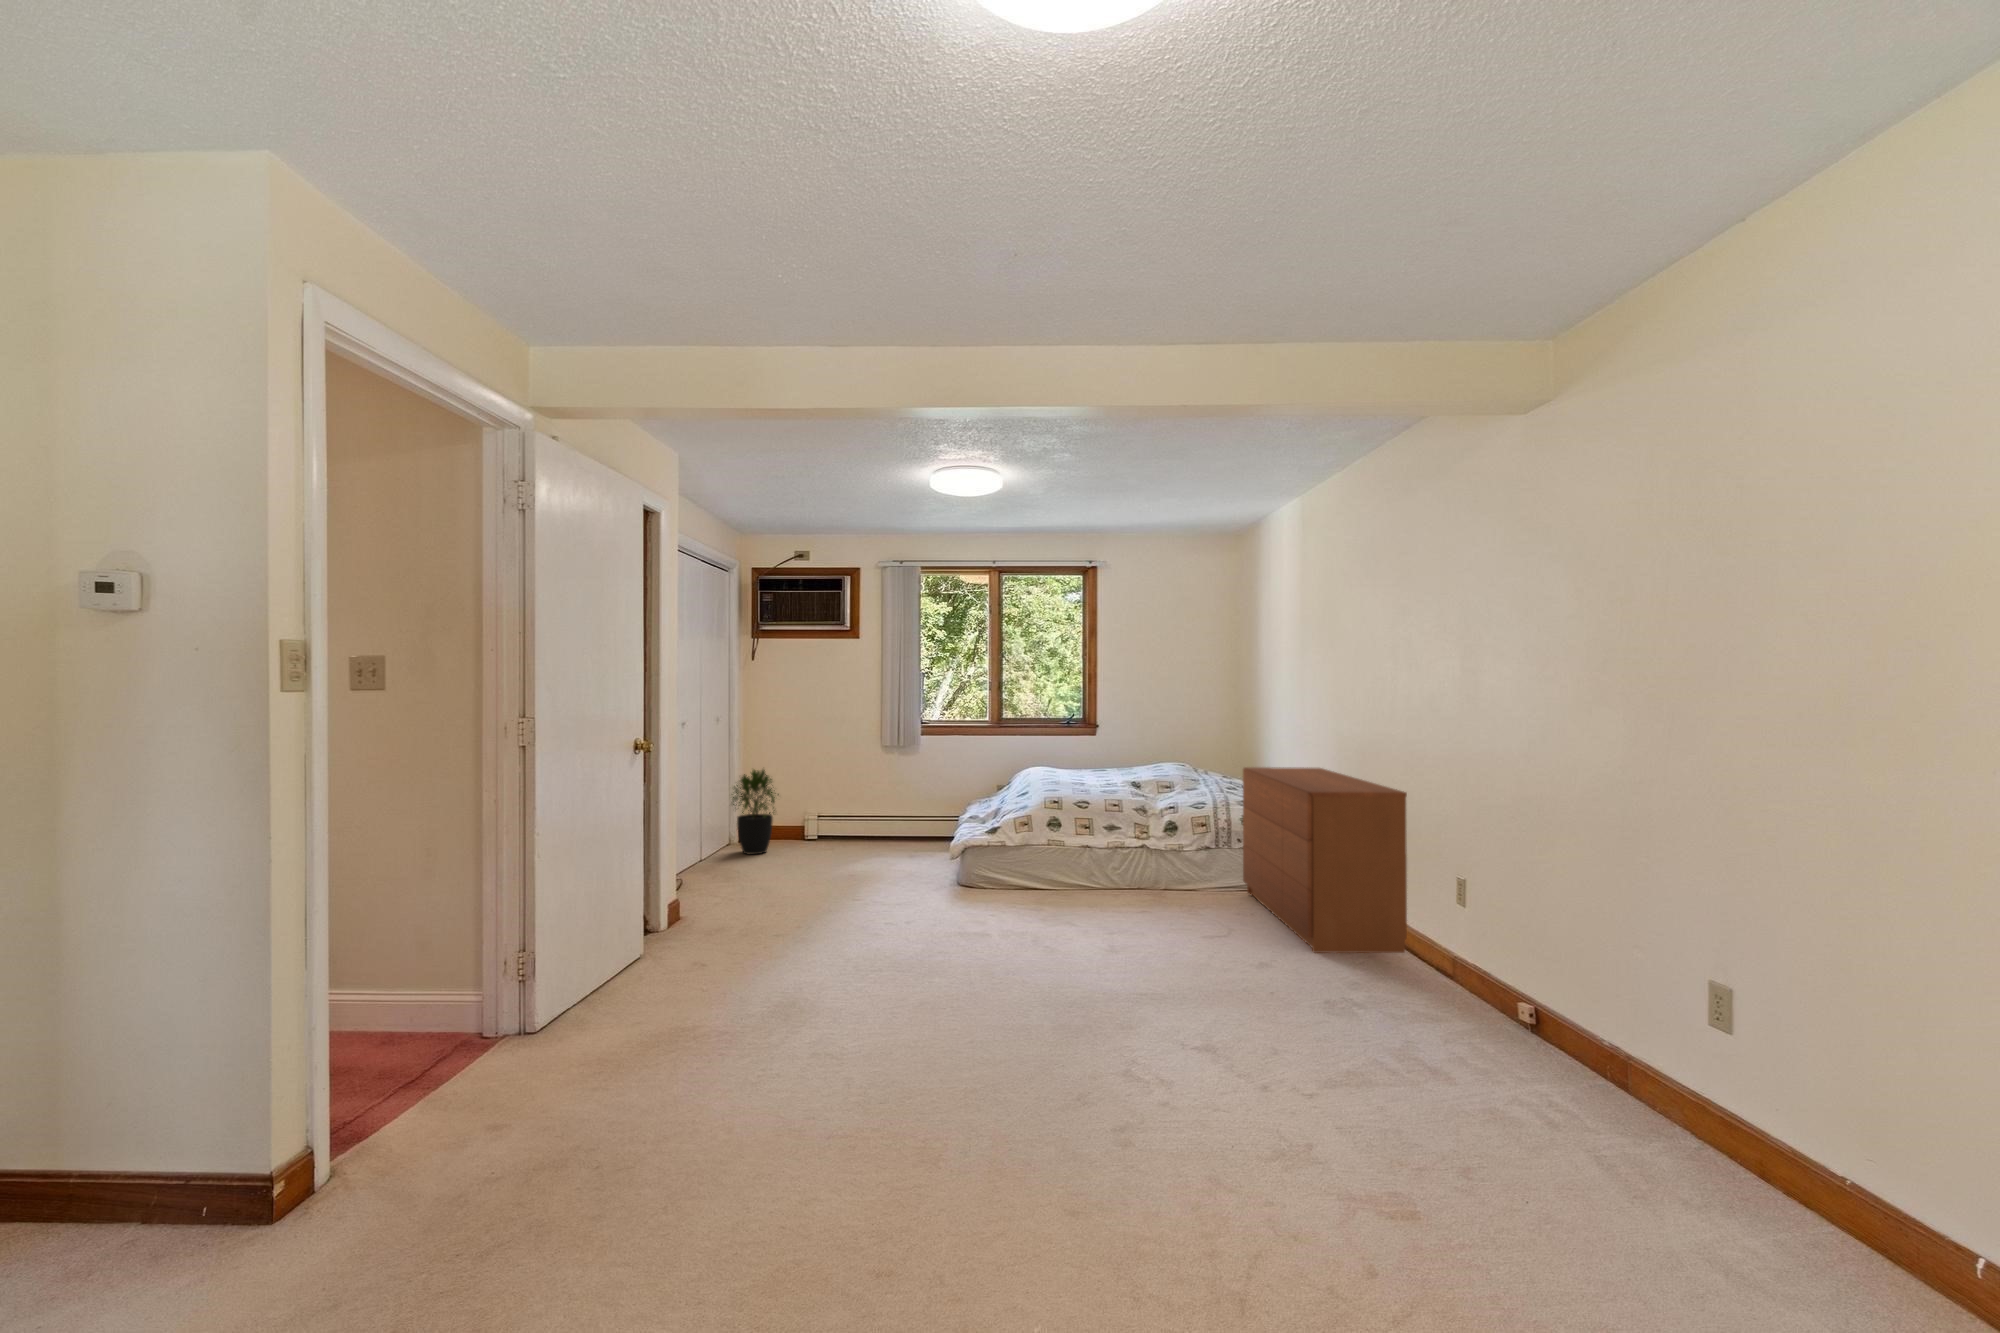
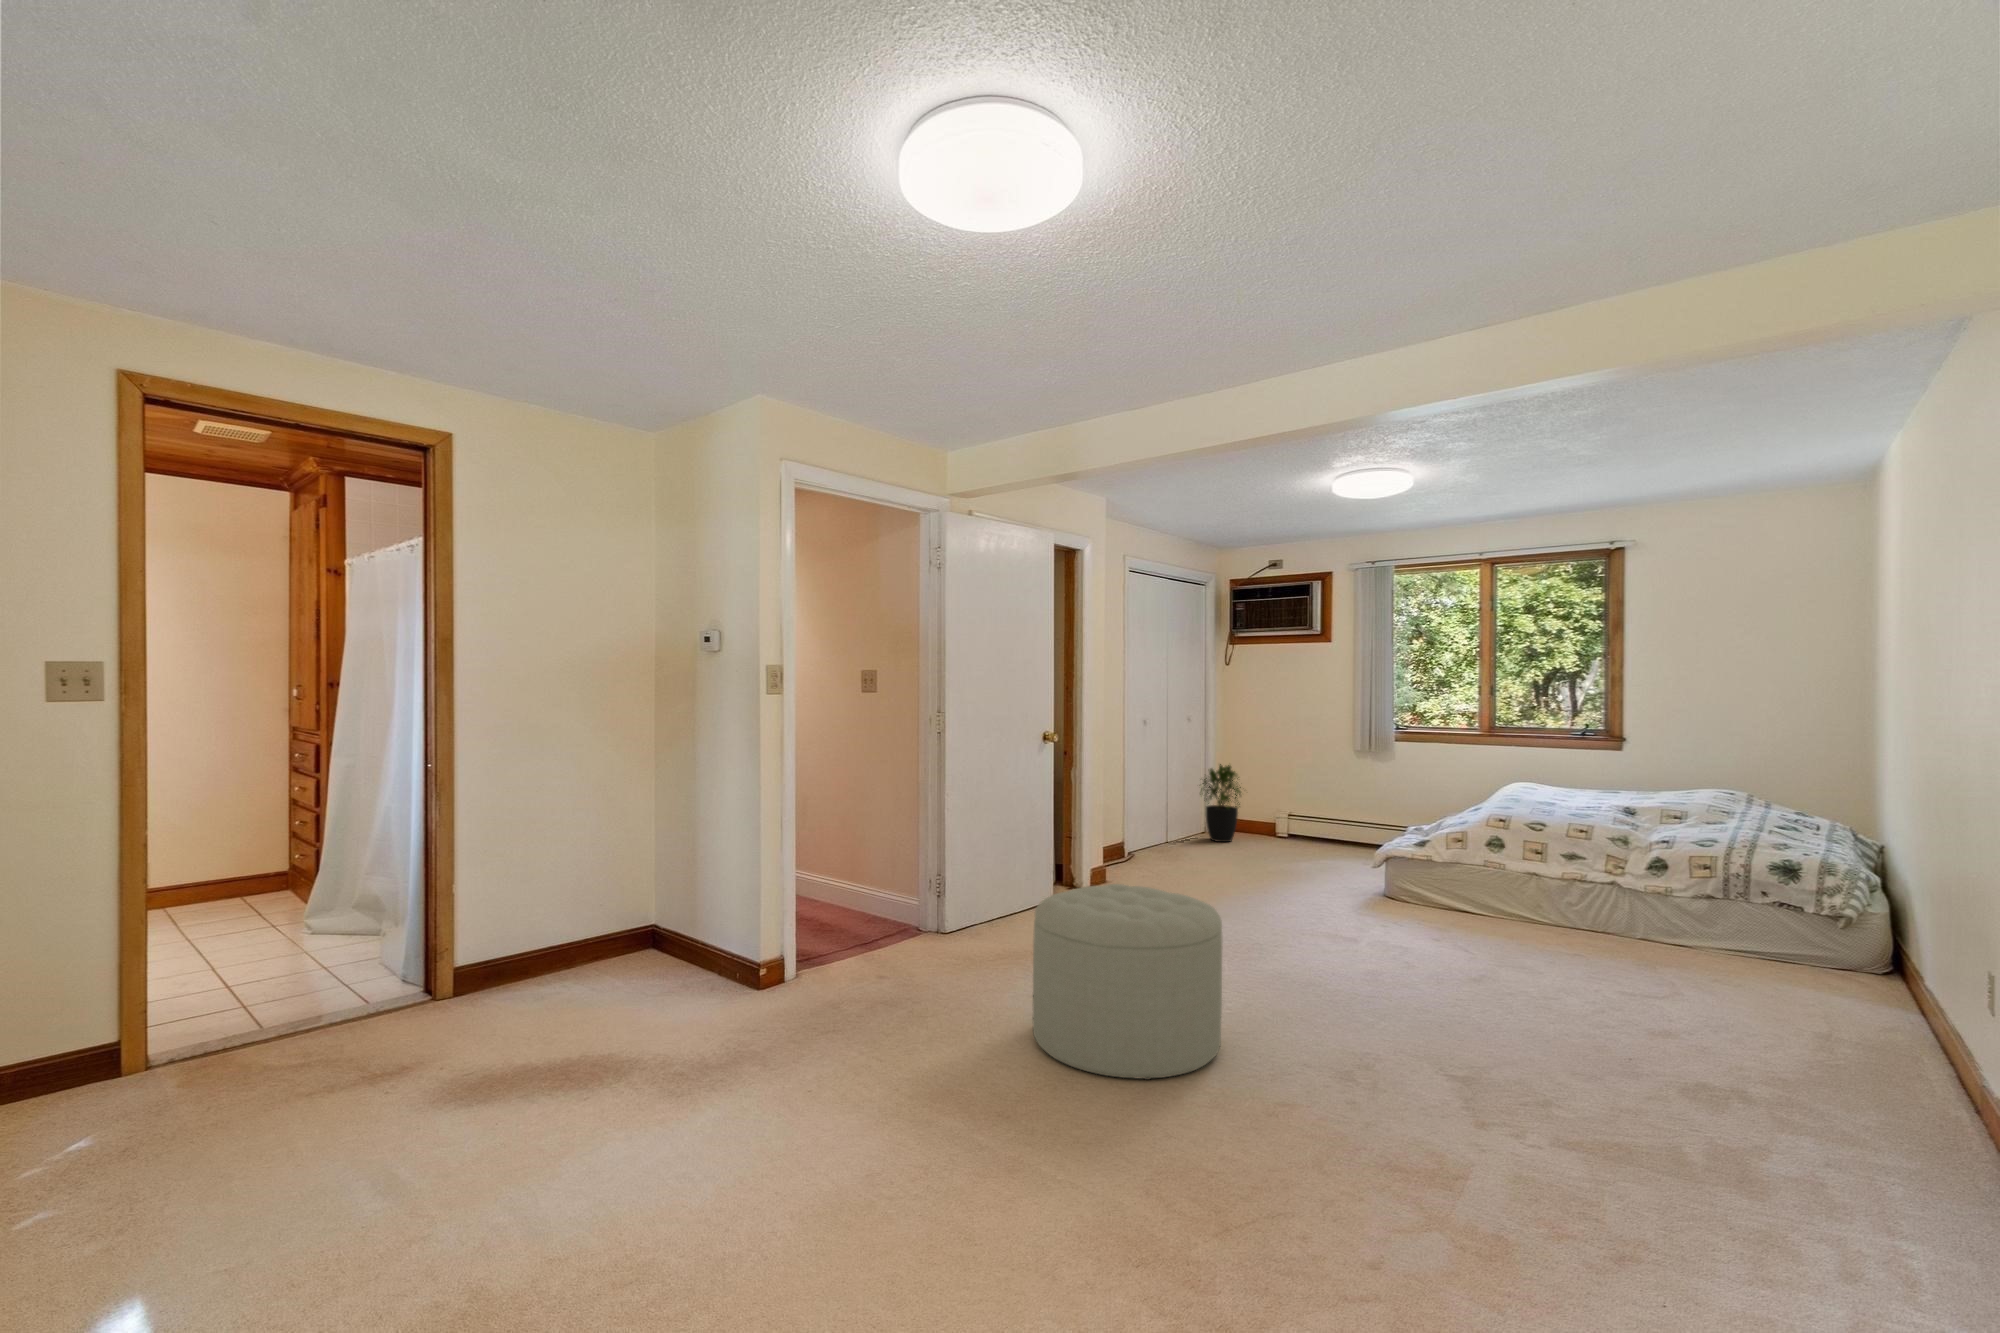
dresser: present [1243,767,1407,953] -> none [1756,800,1954,1072]
ottoman: none [770,926,995,1166] -> present [1033,884,1222,1080]

